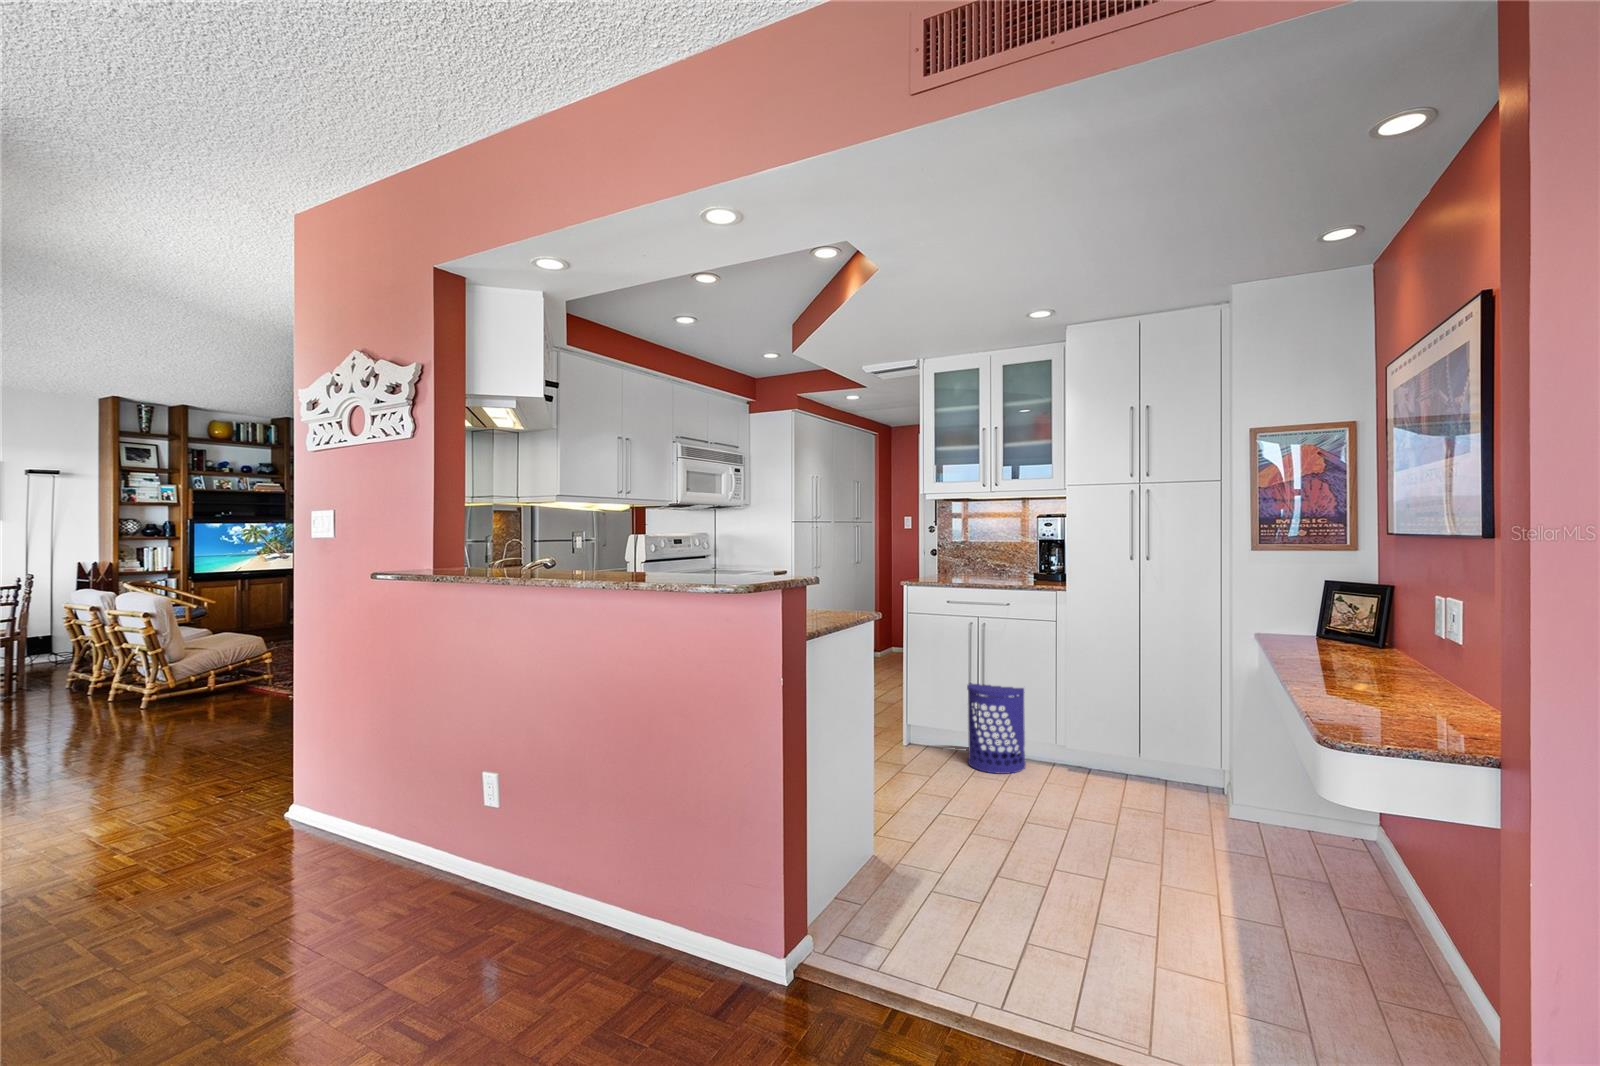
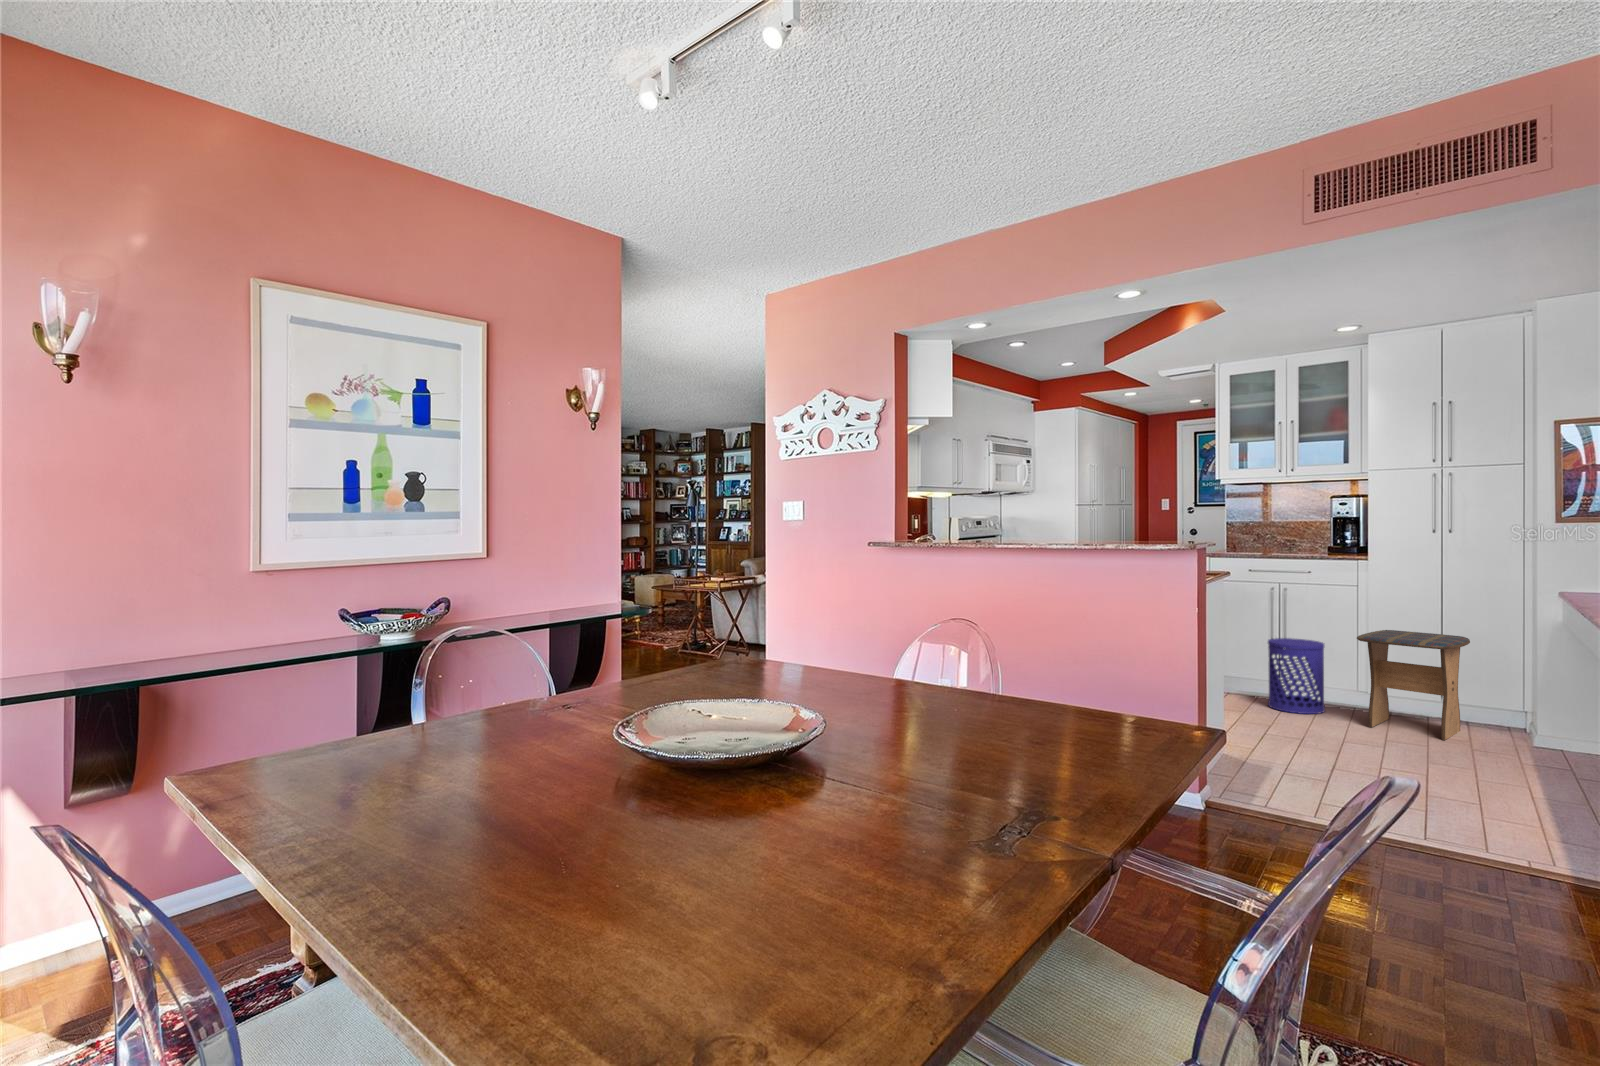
stool: none [1051,671,1165,809] -> present [1357,630,1470,740]

